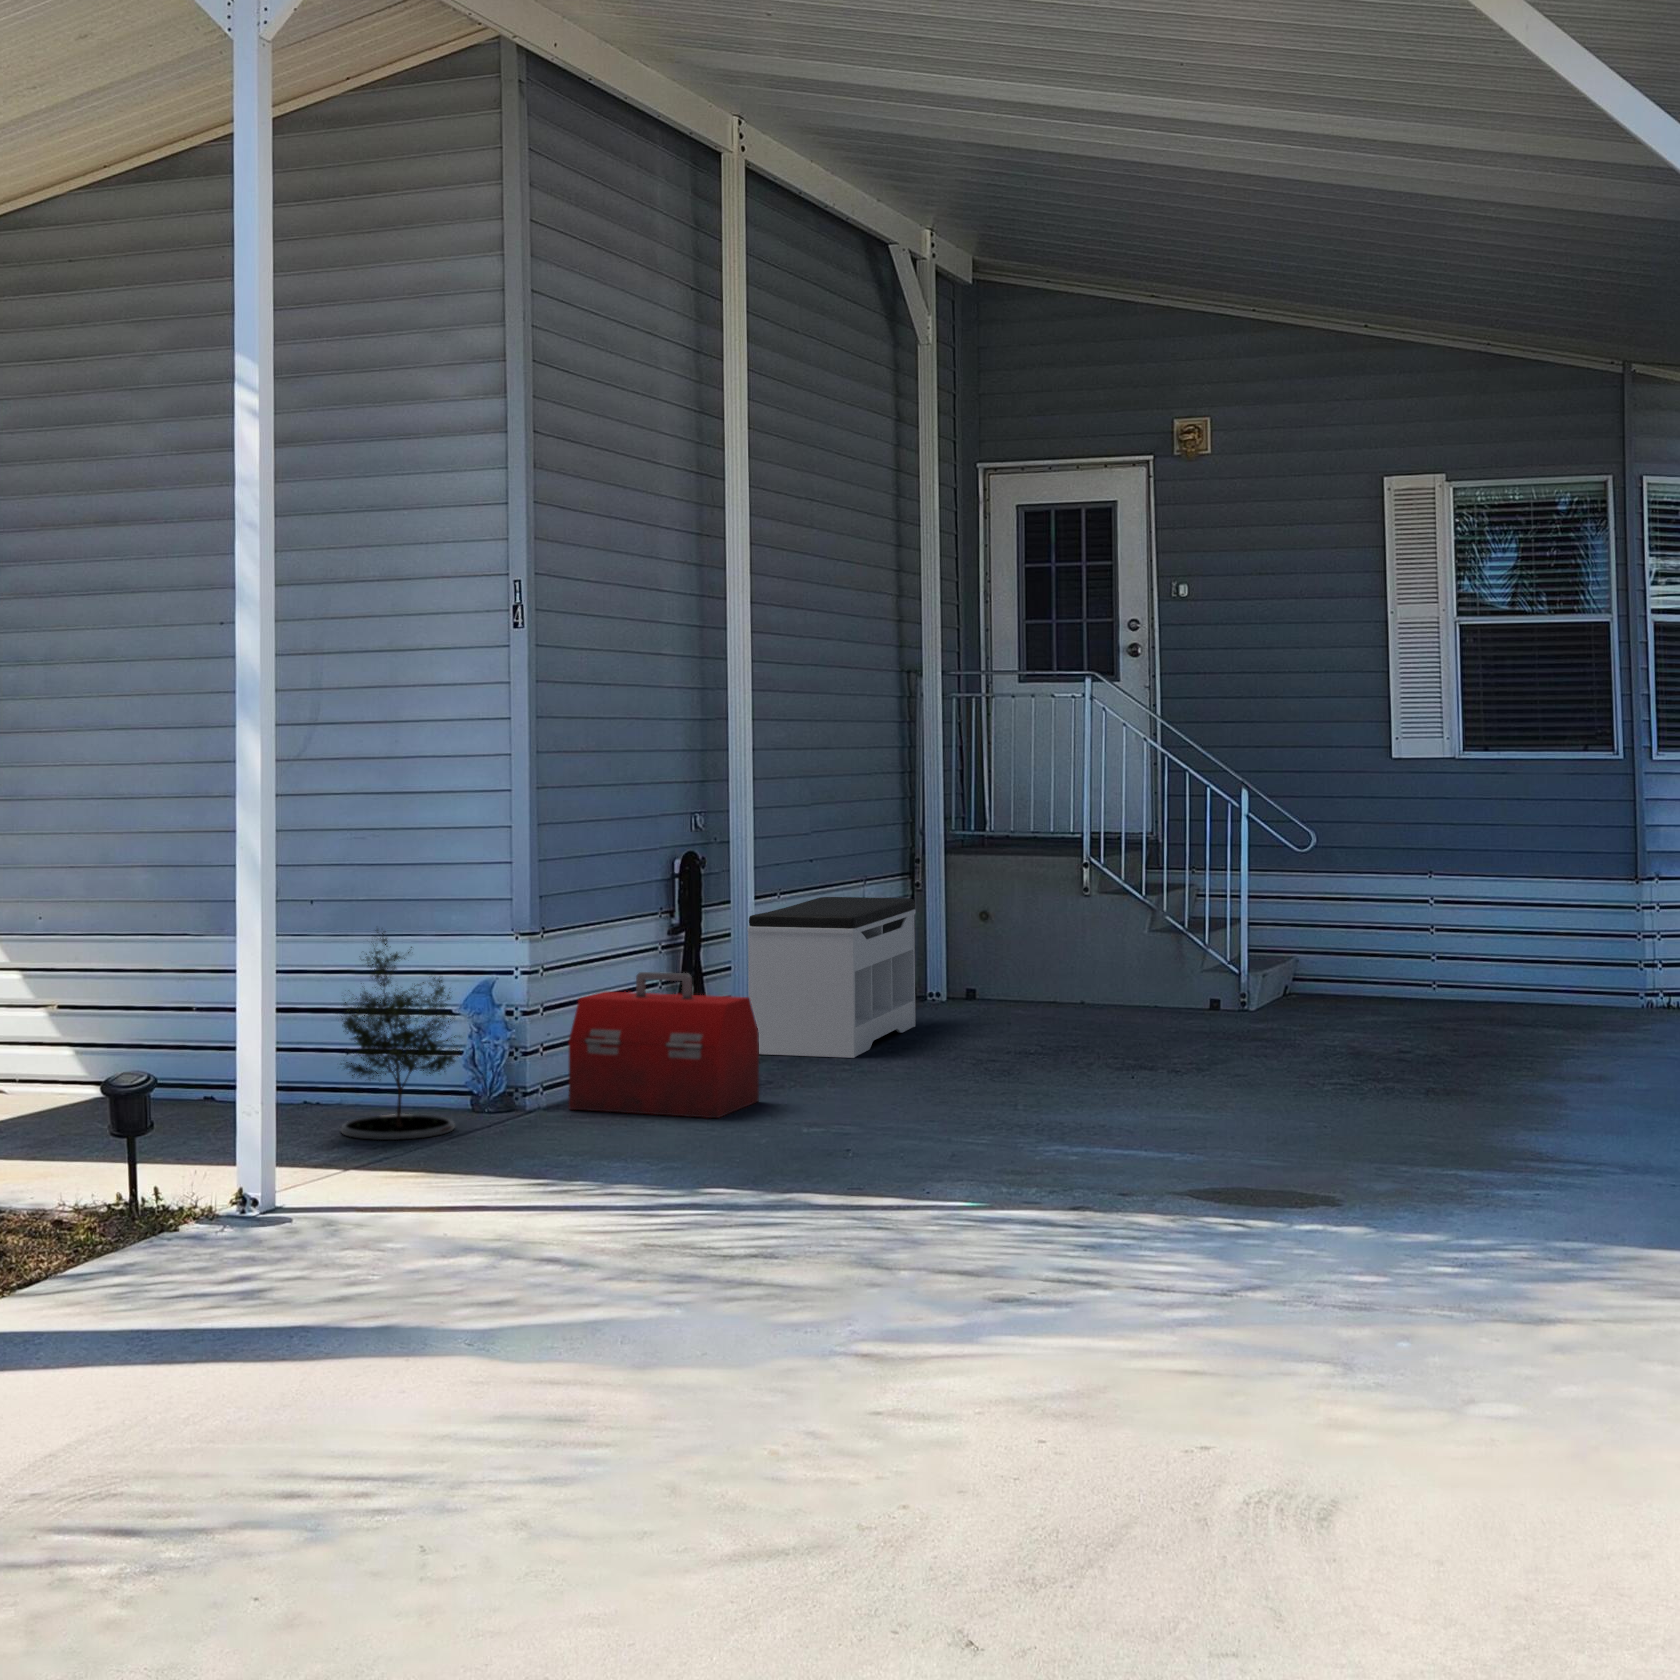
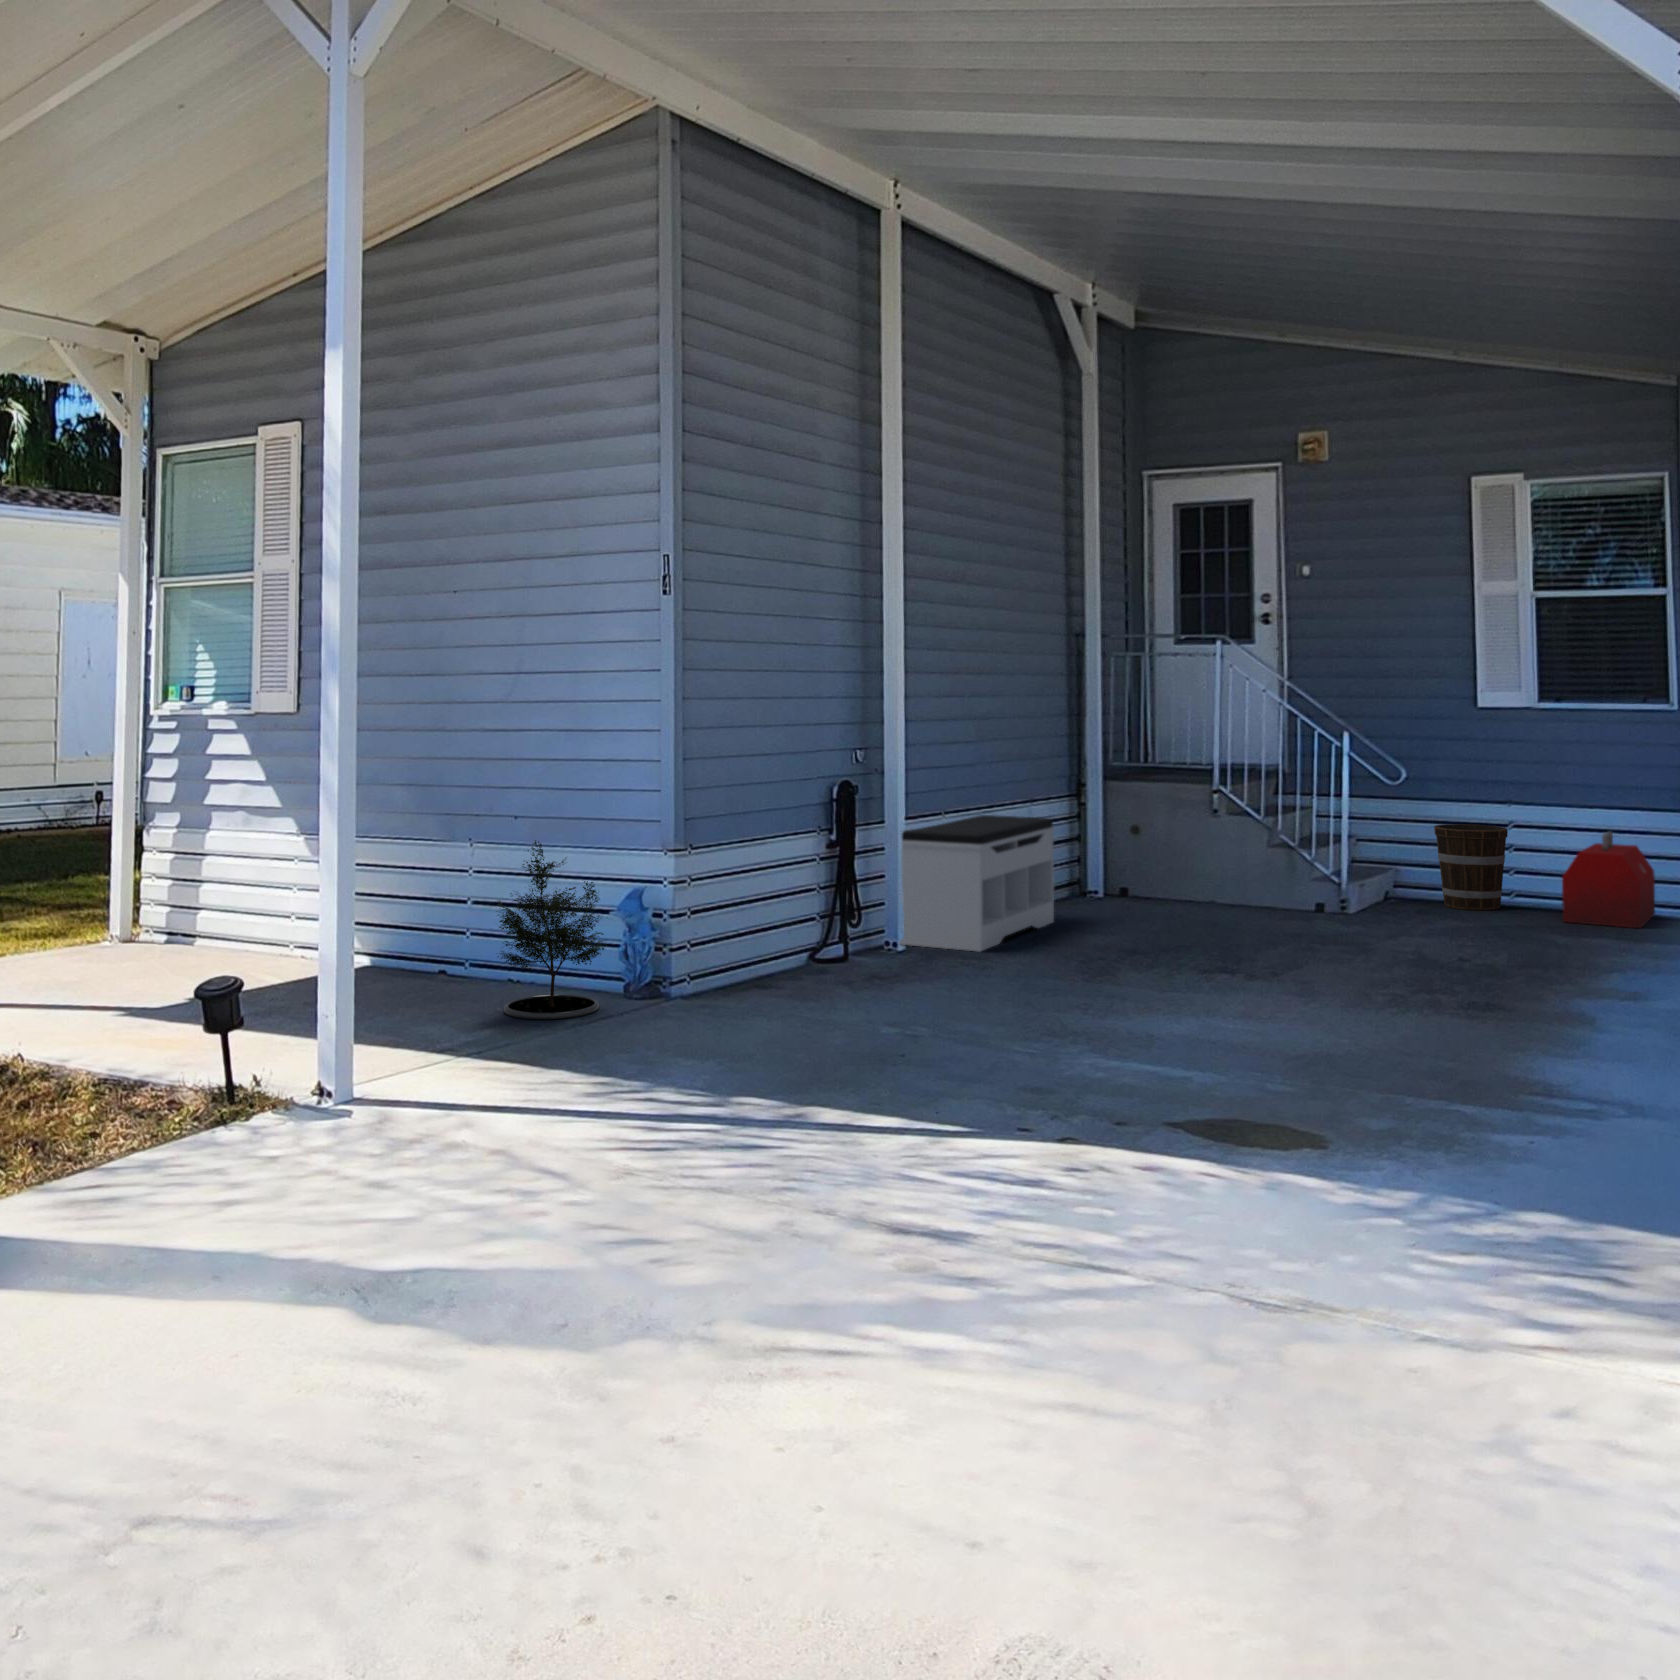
bucket: none [1343,899,1428,999] -> present [1434,824,1508,910]
toolbox: present [569,972,759,1118] -> present [1562,831,1655,928]

